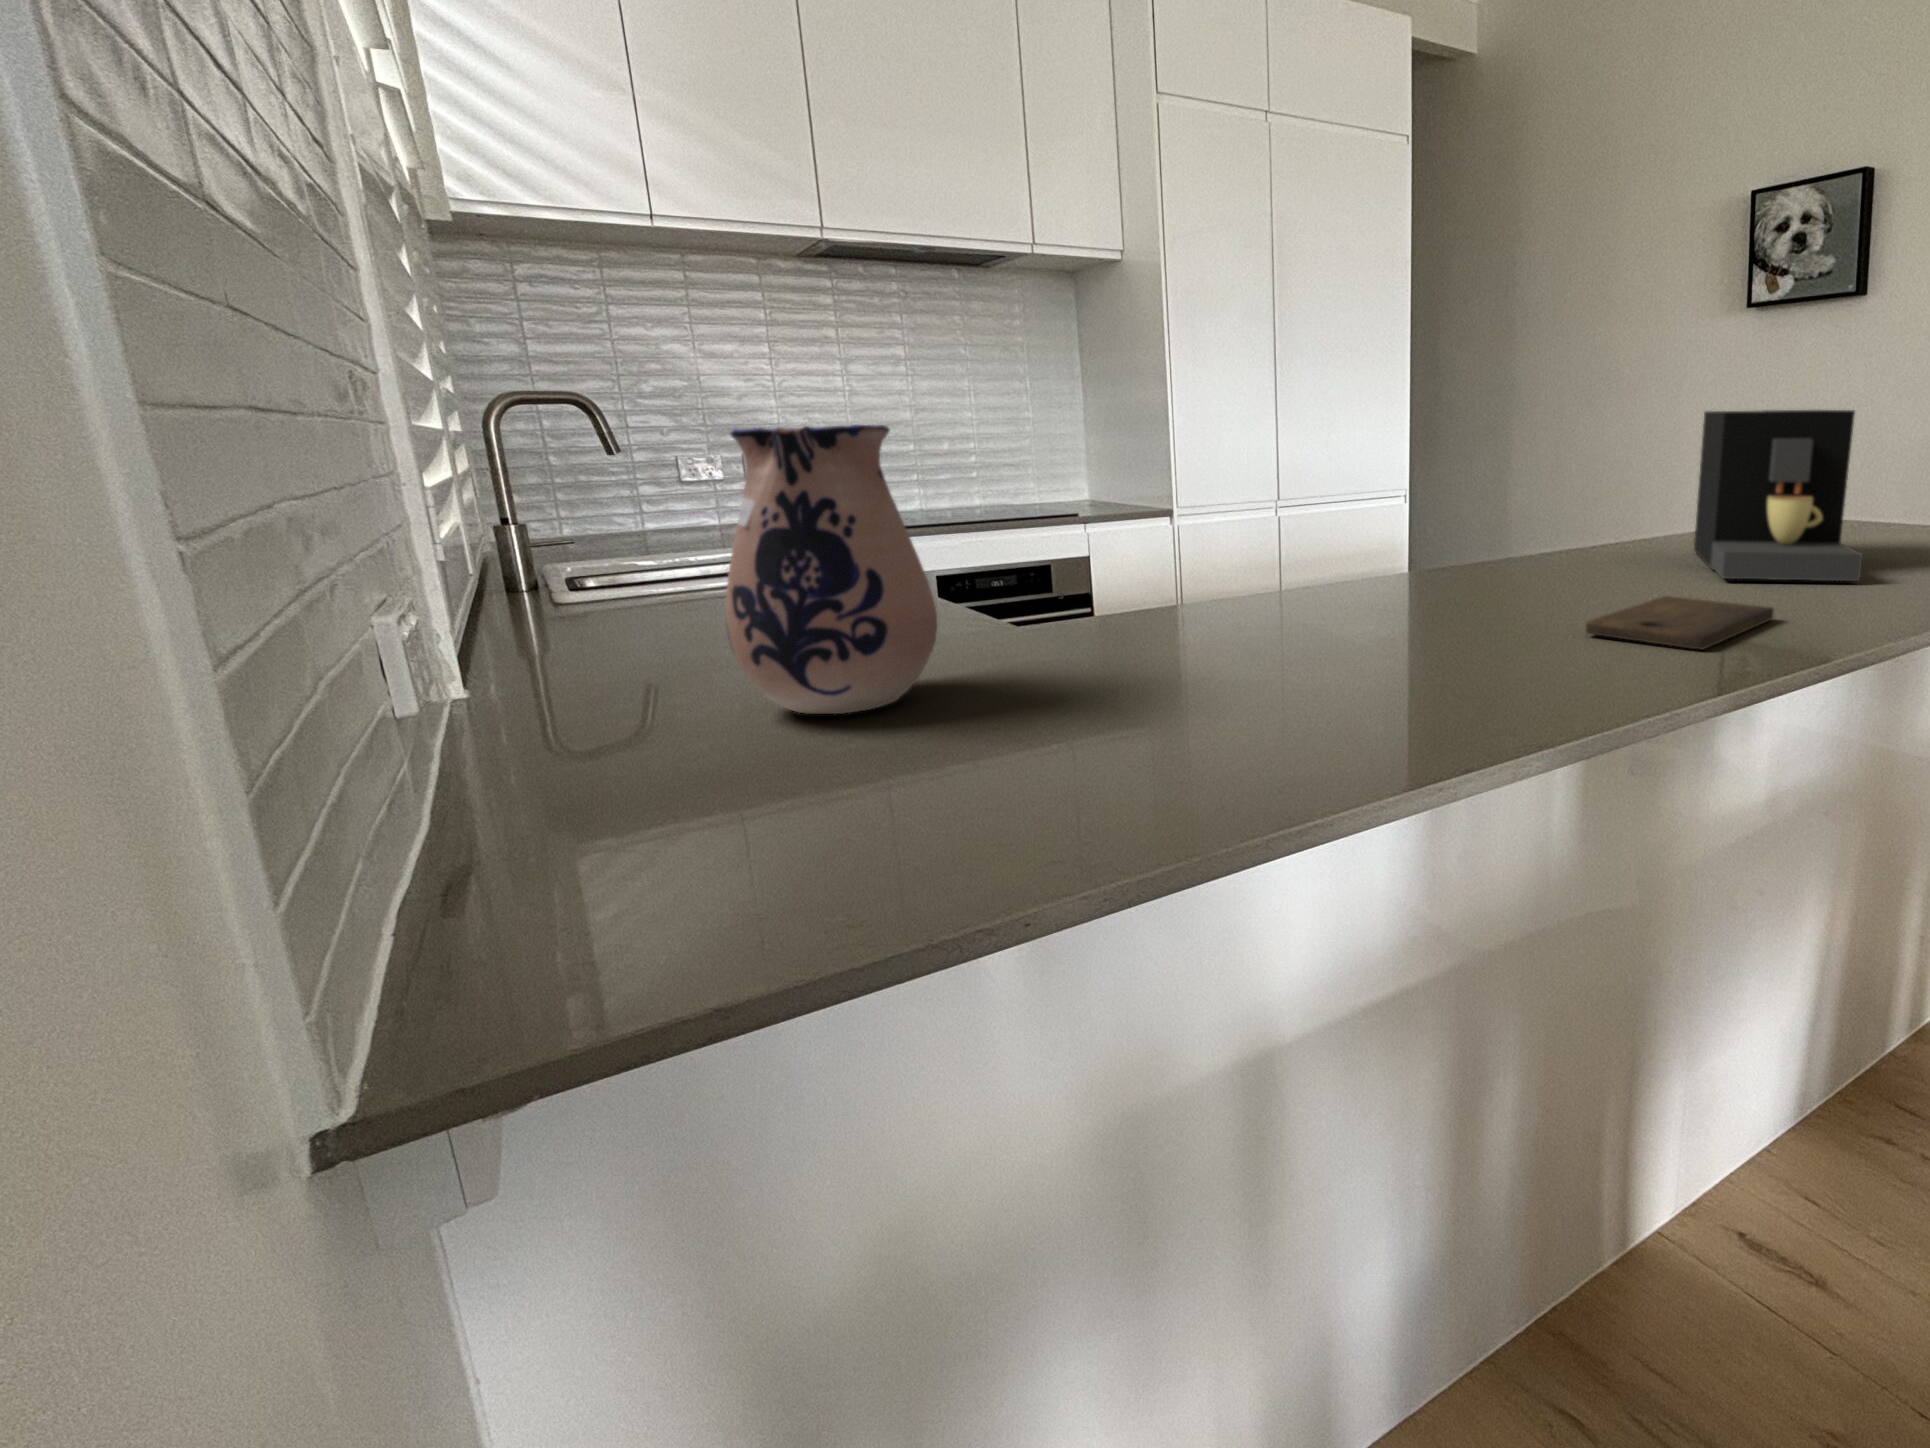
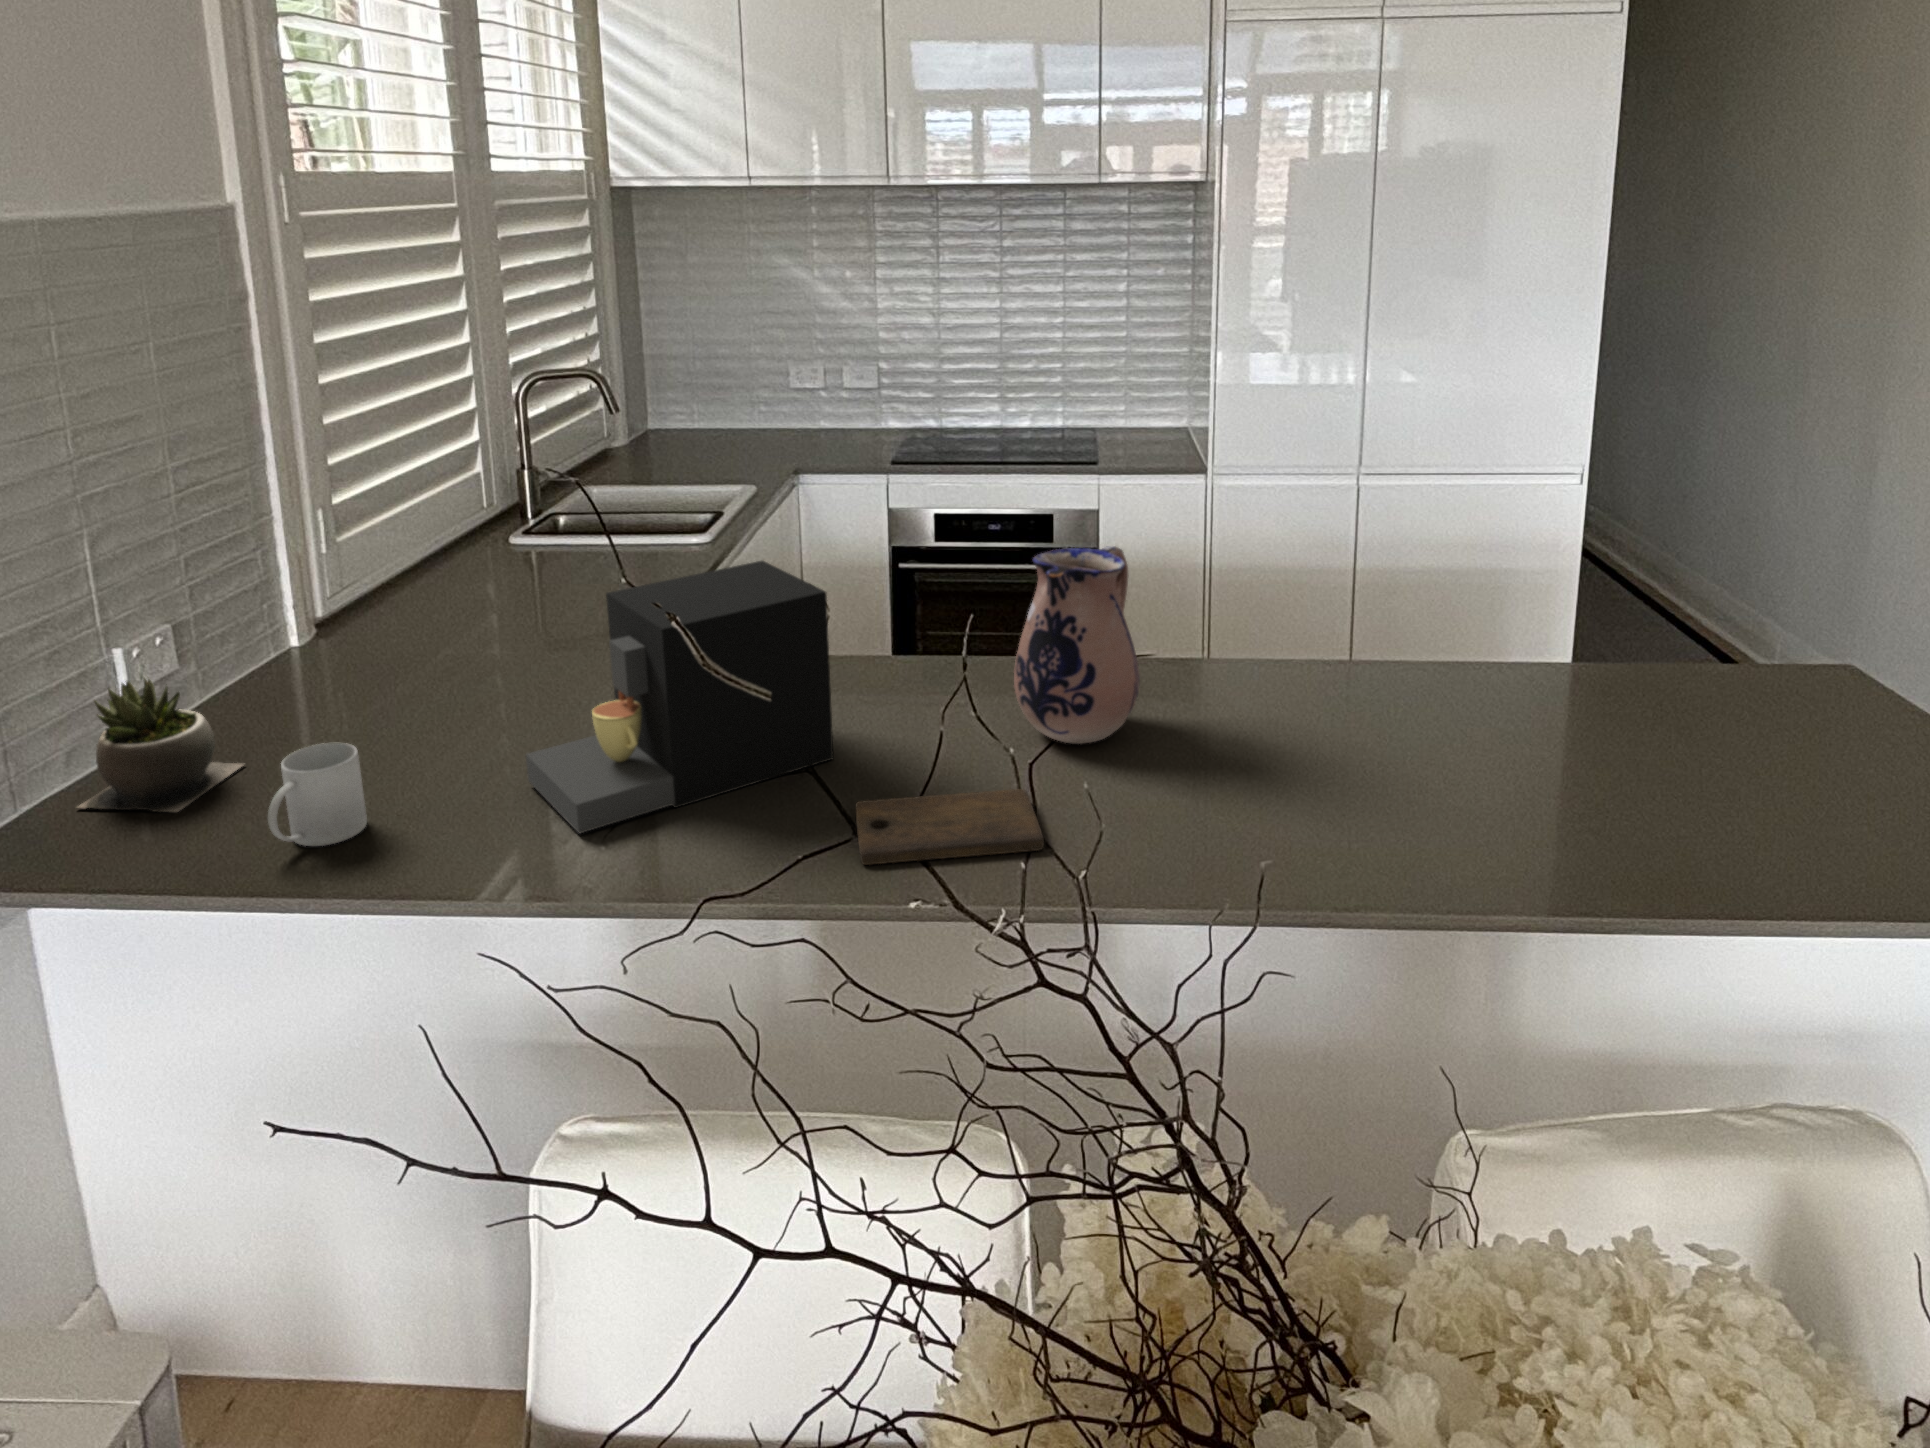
coffee maker: present [1694,410,1863,581] -> present [526,561,833,834]
ceramic pitcher: present [726,425,937,714] -> present [1014,546,1140,744]
succulent plant: none [482,591,758,872] -> present [78,677,243,812]
mug: none [1027,627,1152,786] -> present [268,743,367,846]

